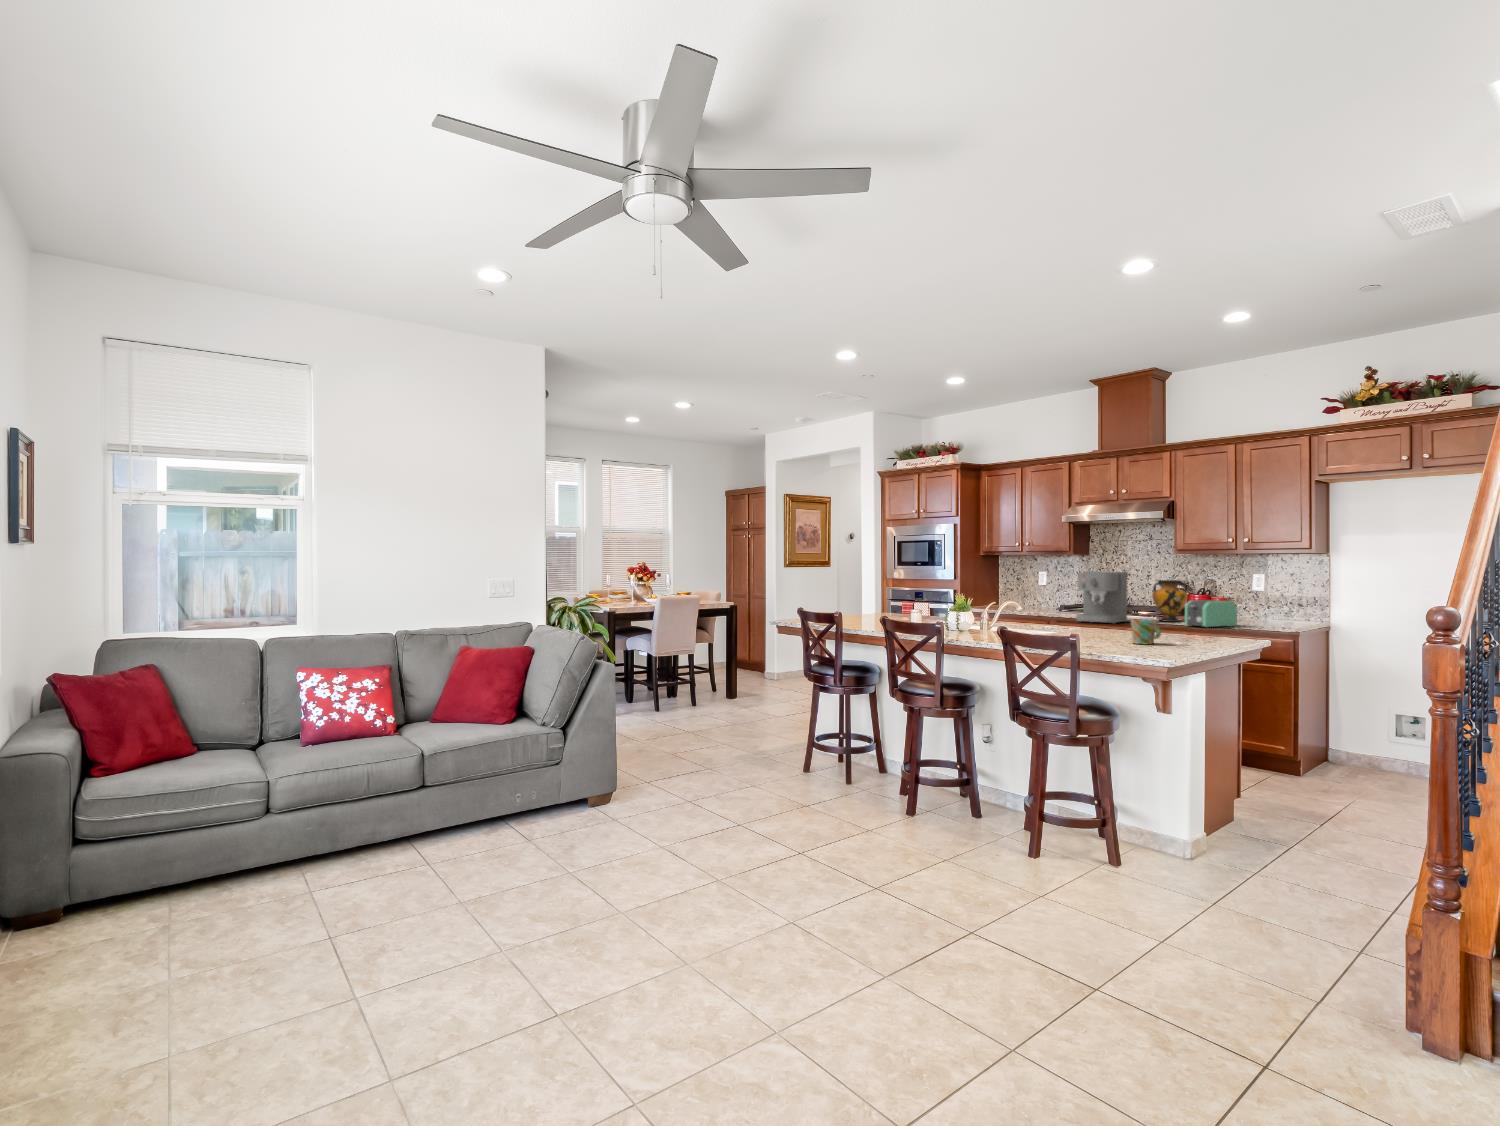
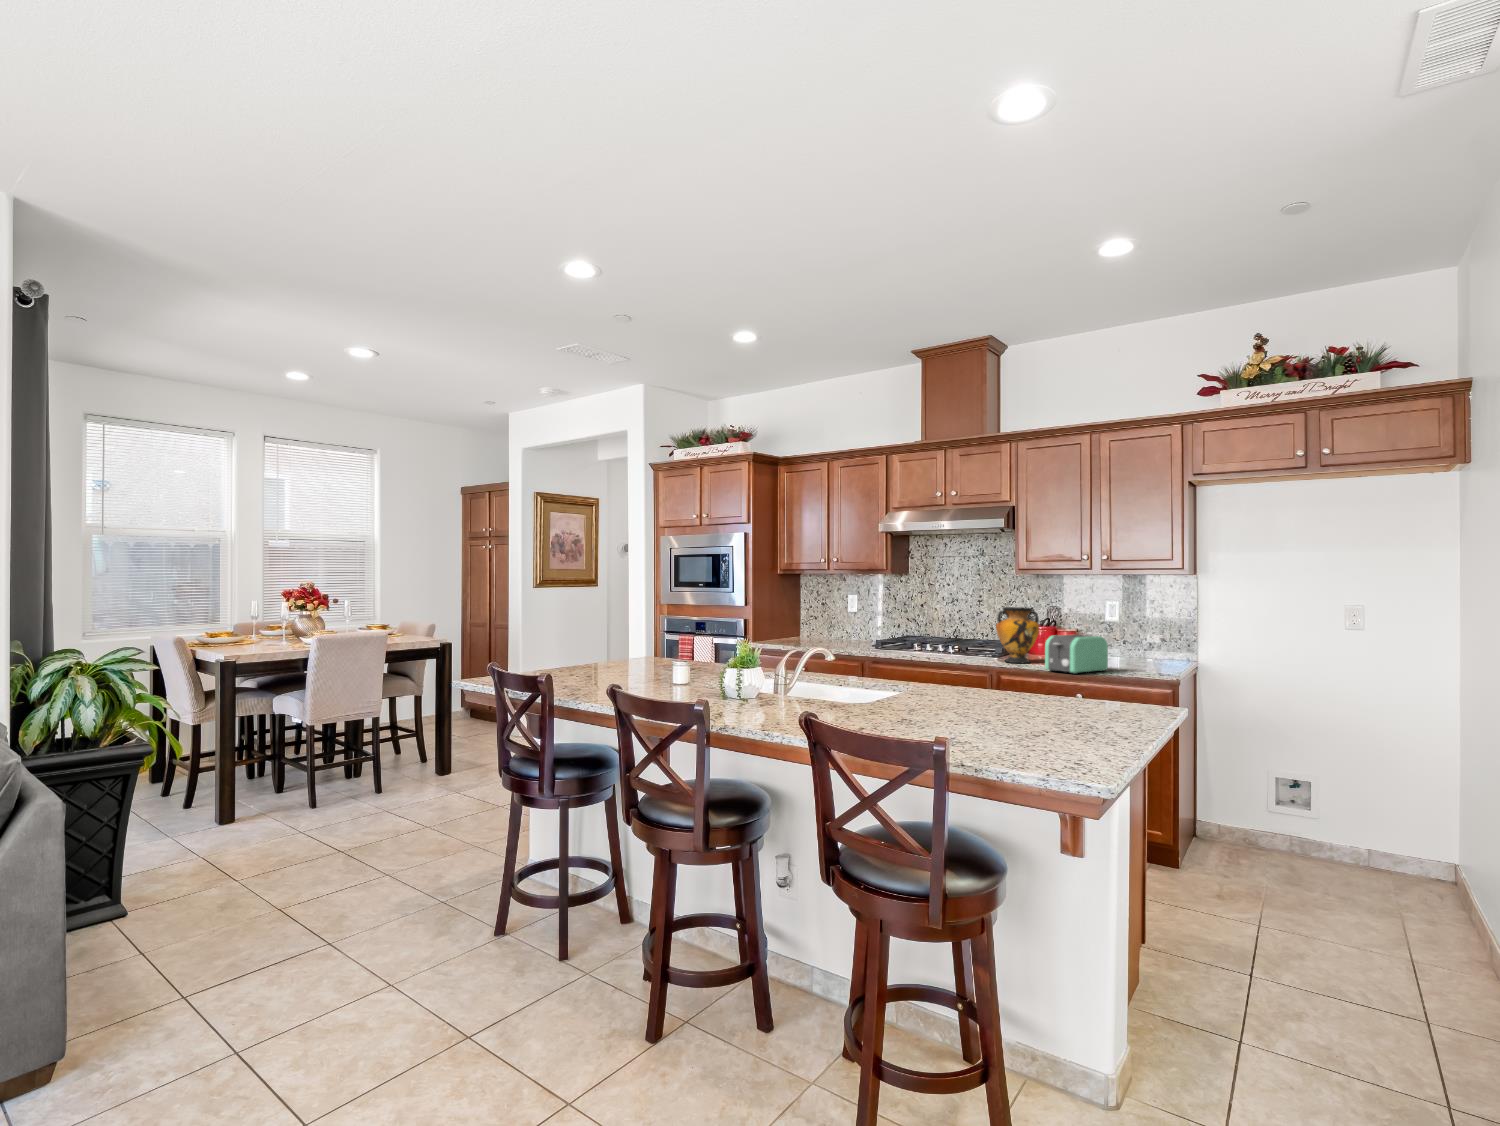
coffee maker: present [1076,571,1127,624] -> none [903,595,967,668]
mug: present [1131,619,1161,644] -> none [1007,672,1055,715]

